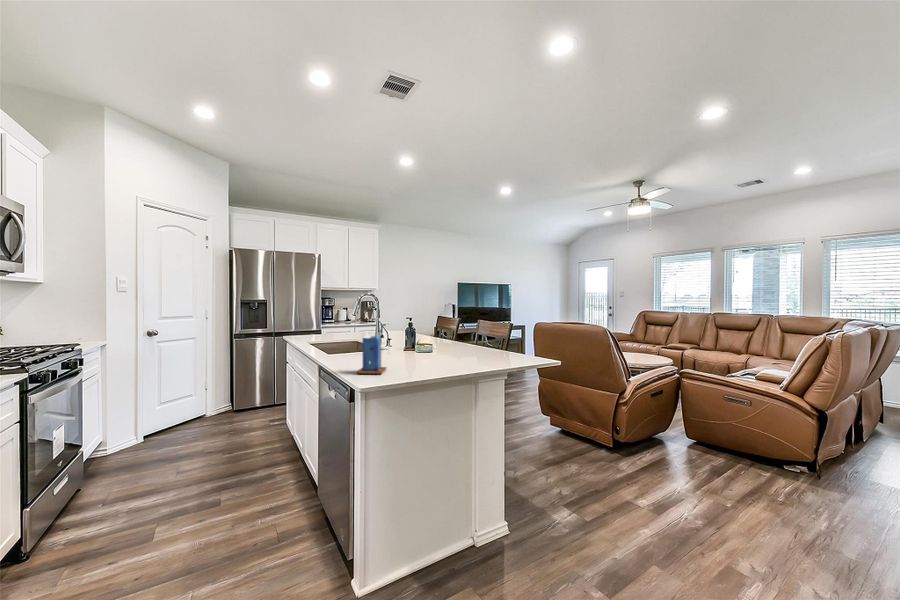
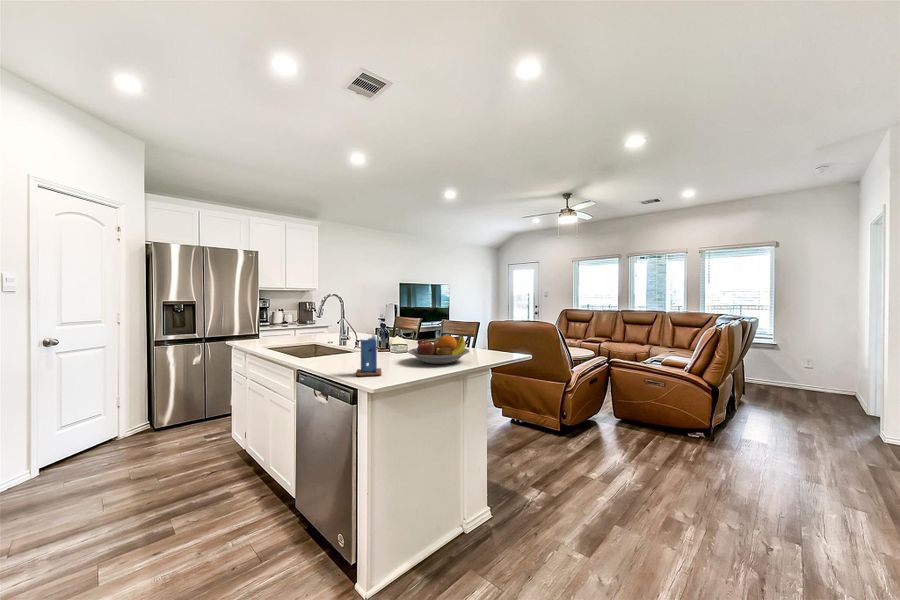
fruit bowl: none [422,336,485,366] -> present [408,335,469,364]

